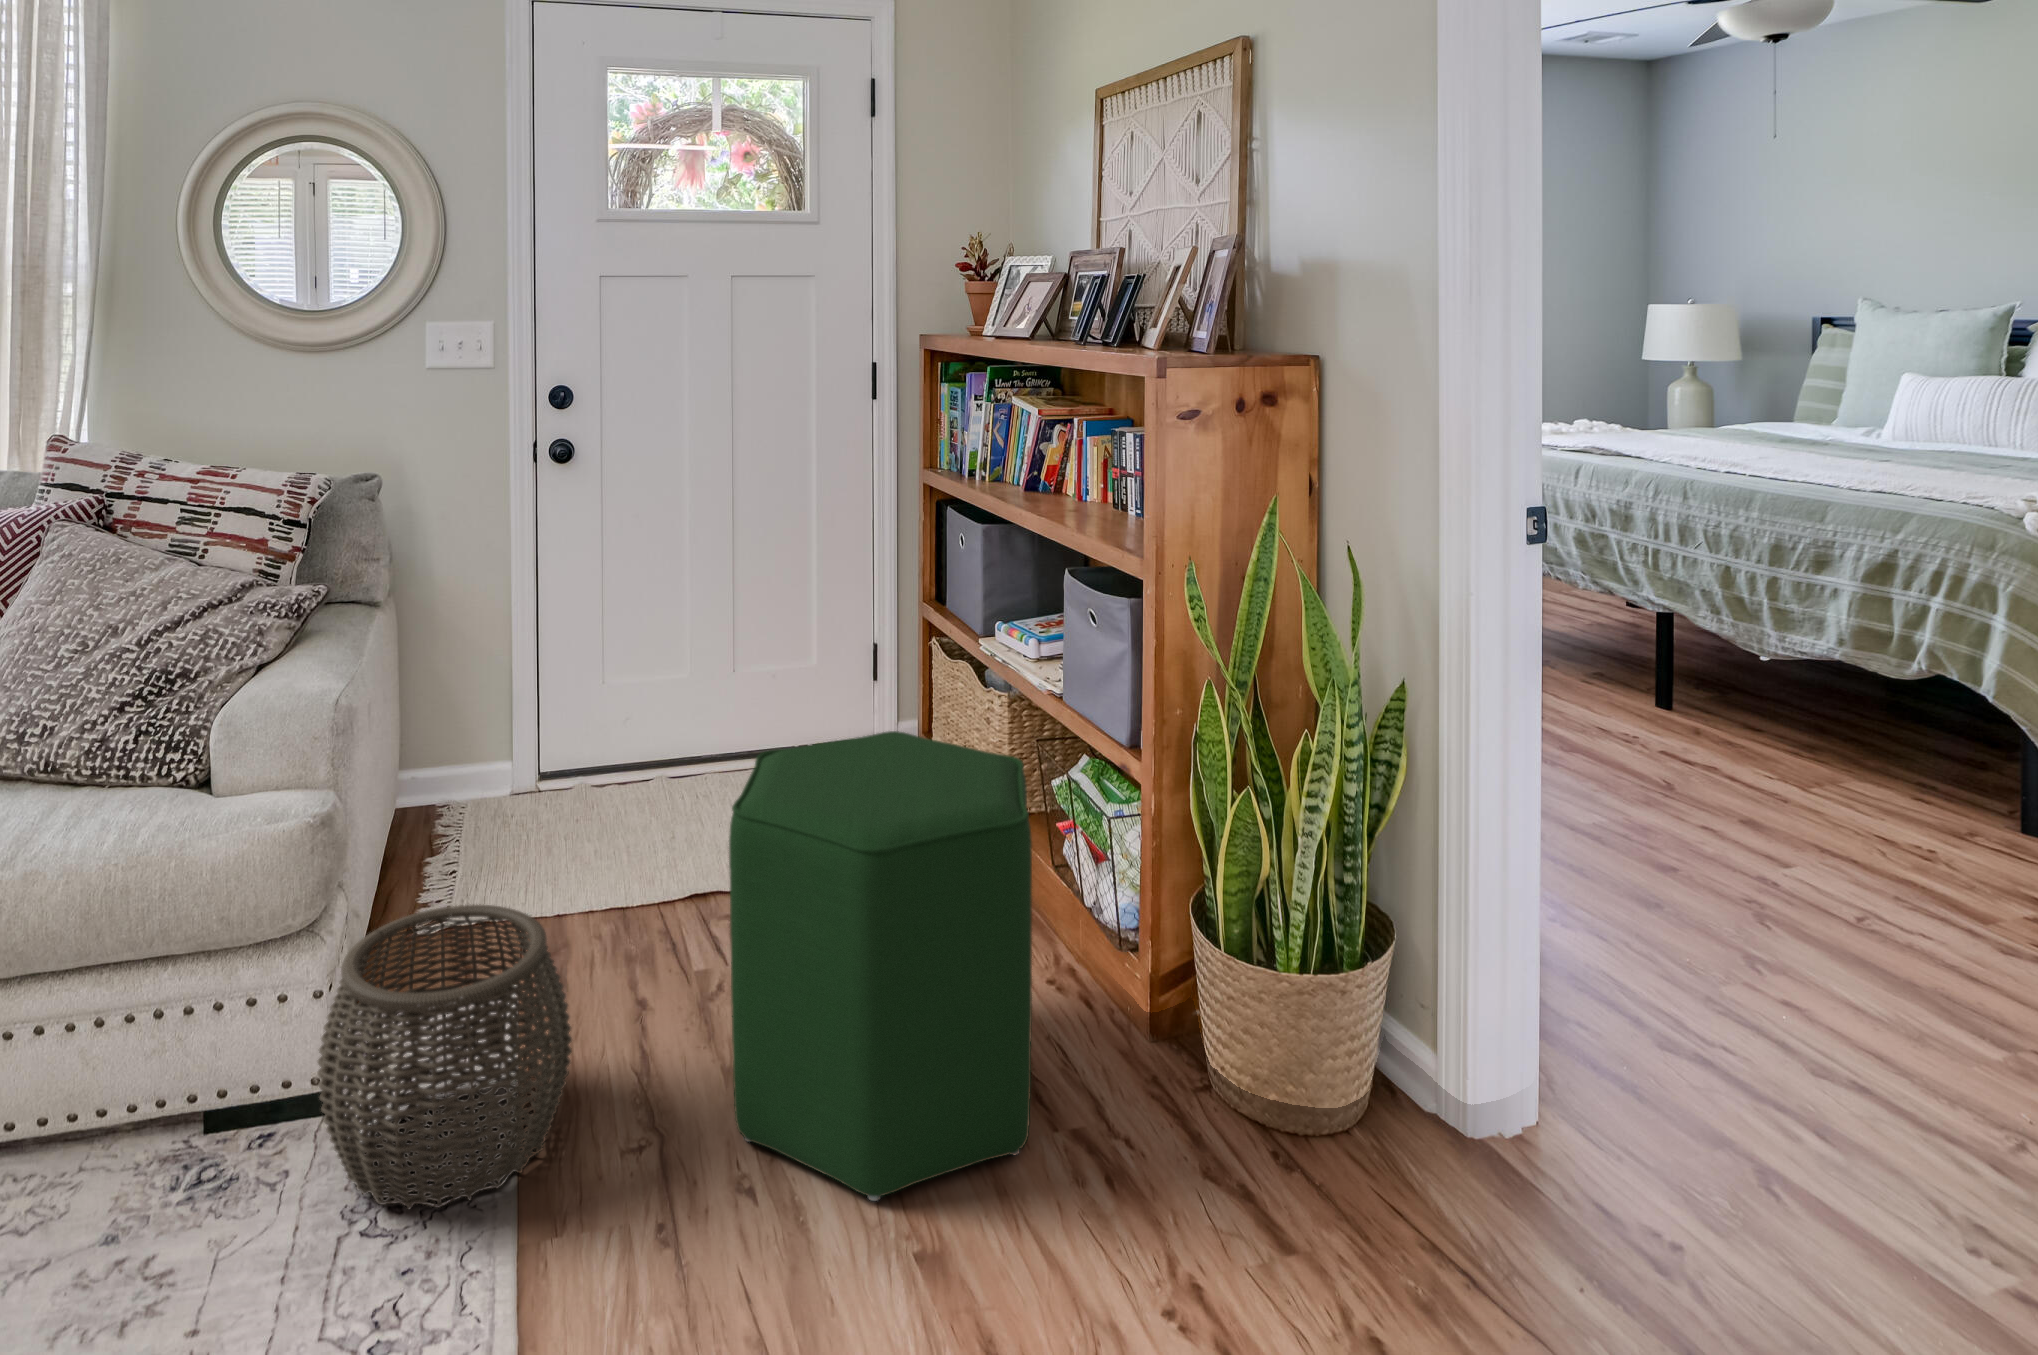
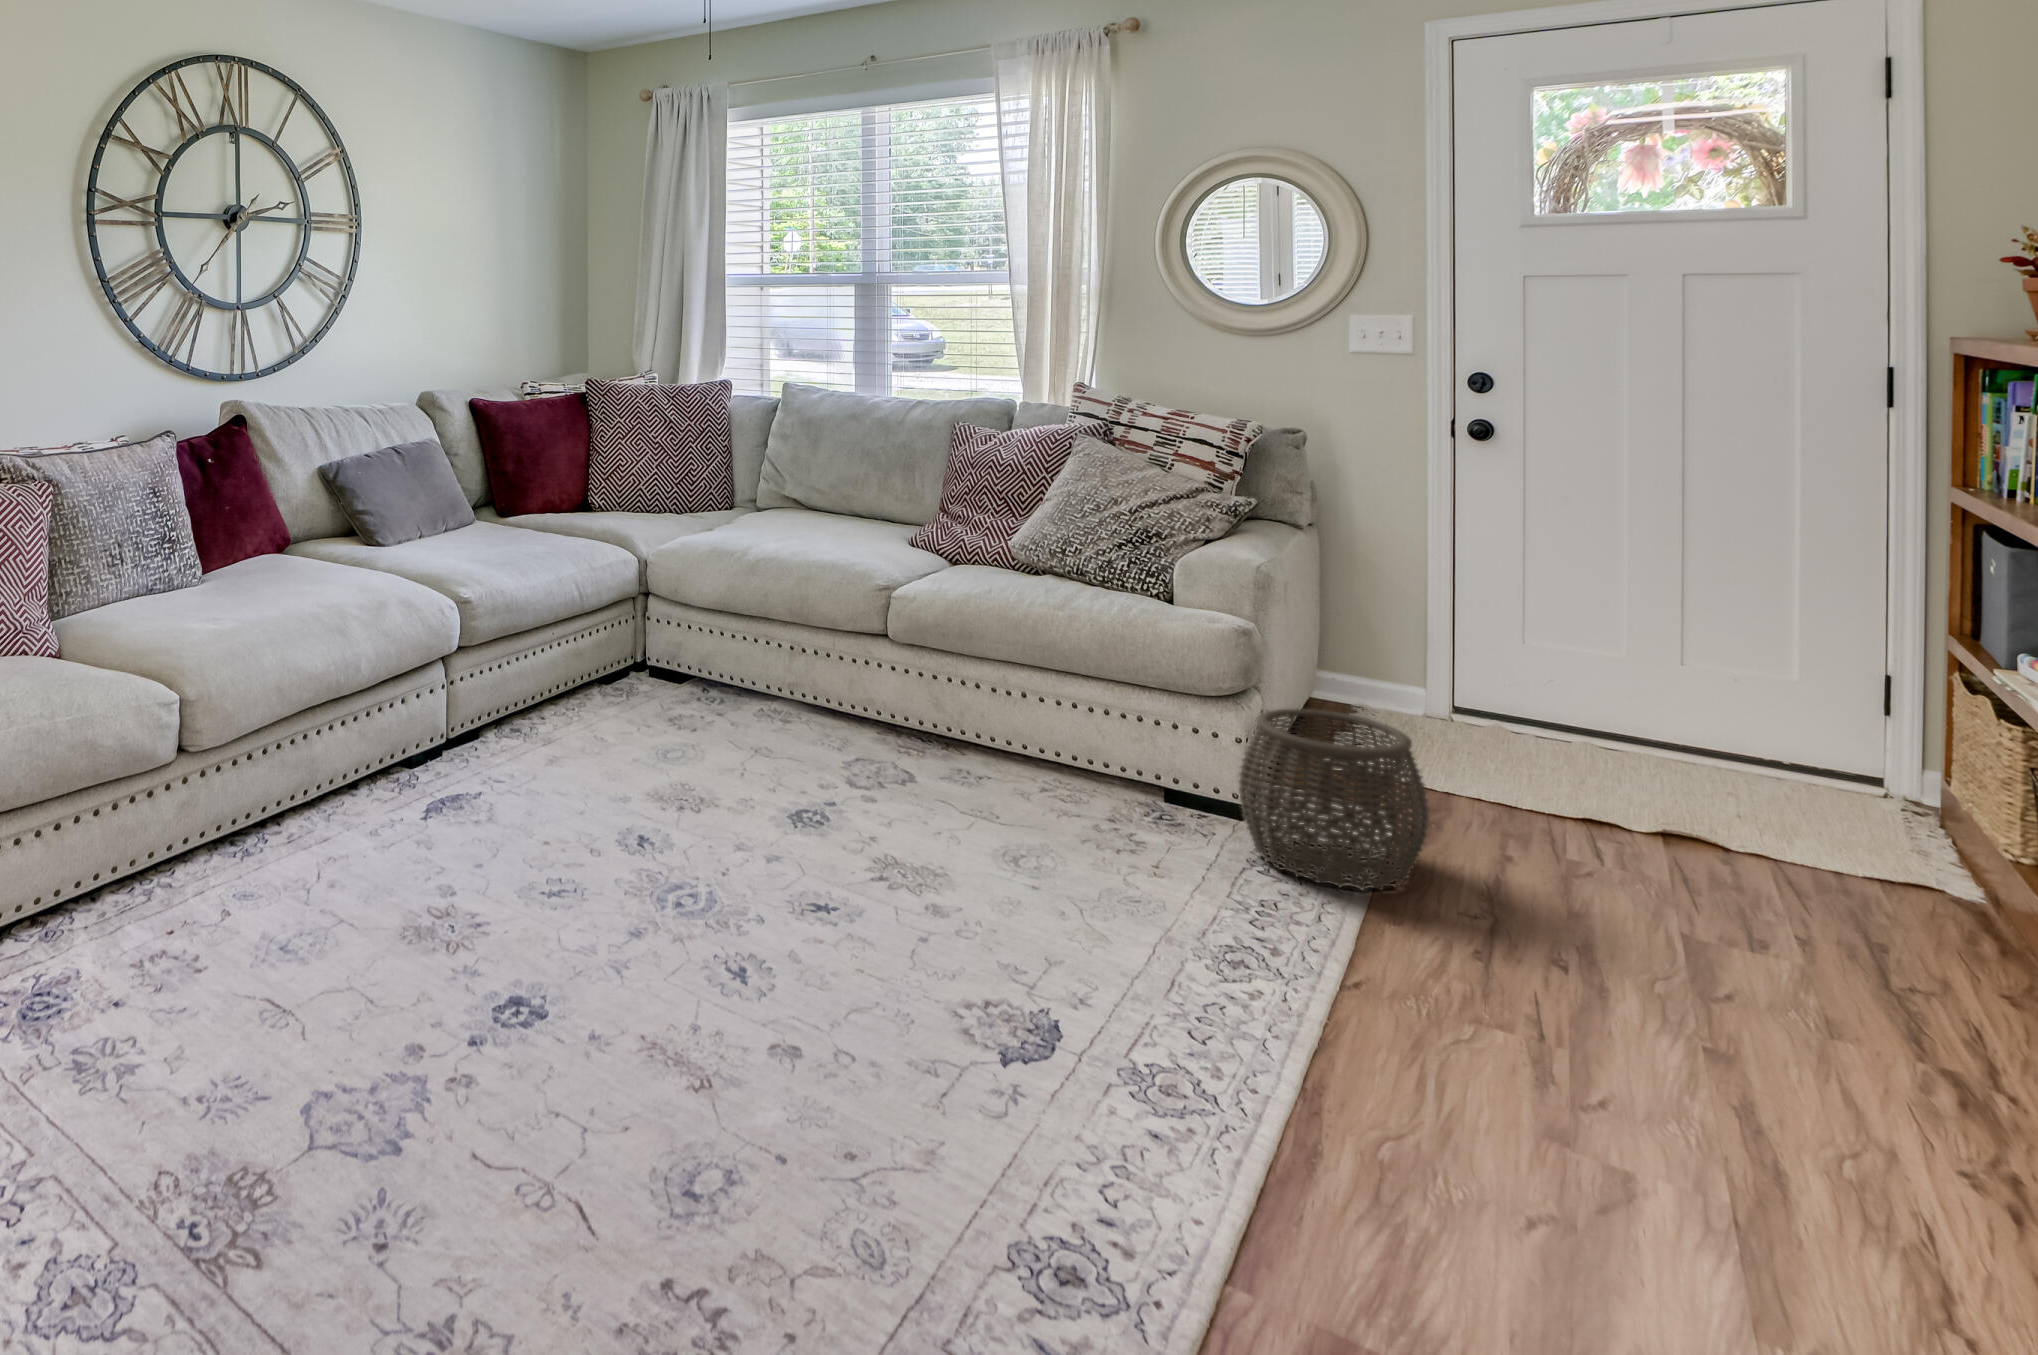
ottoman: present [729,731,1032,1201] -> none [1573,663,1945,1043]

